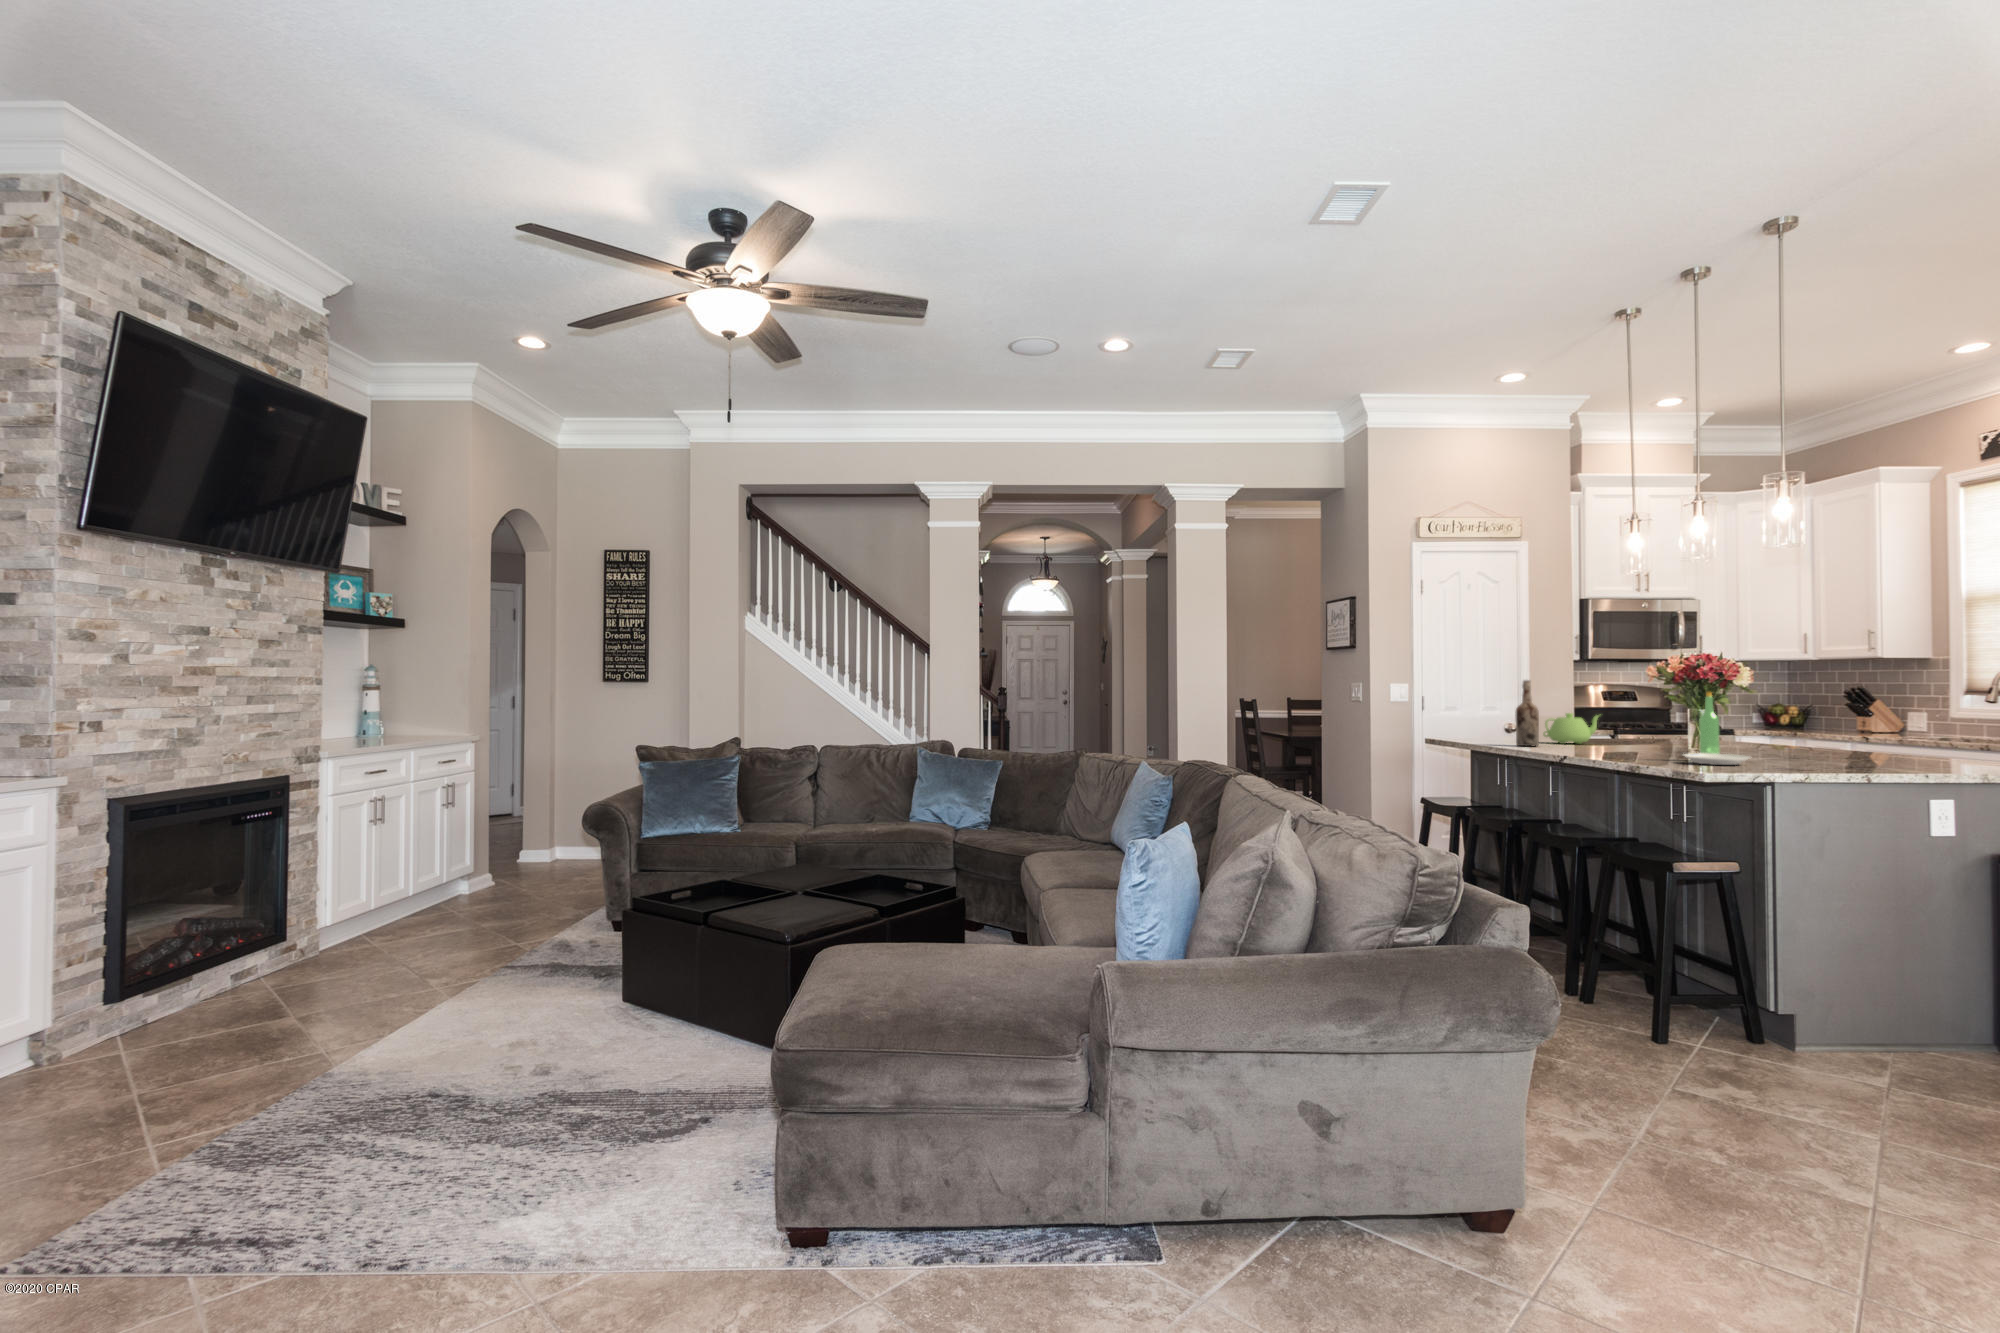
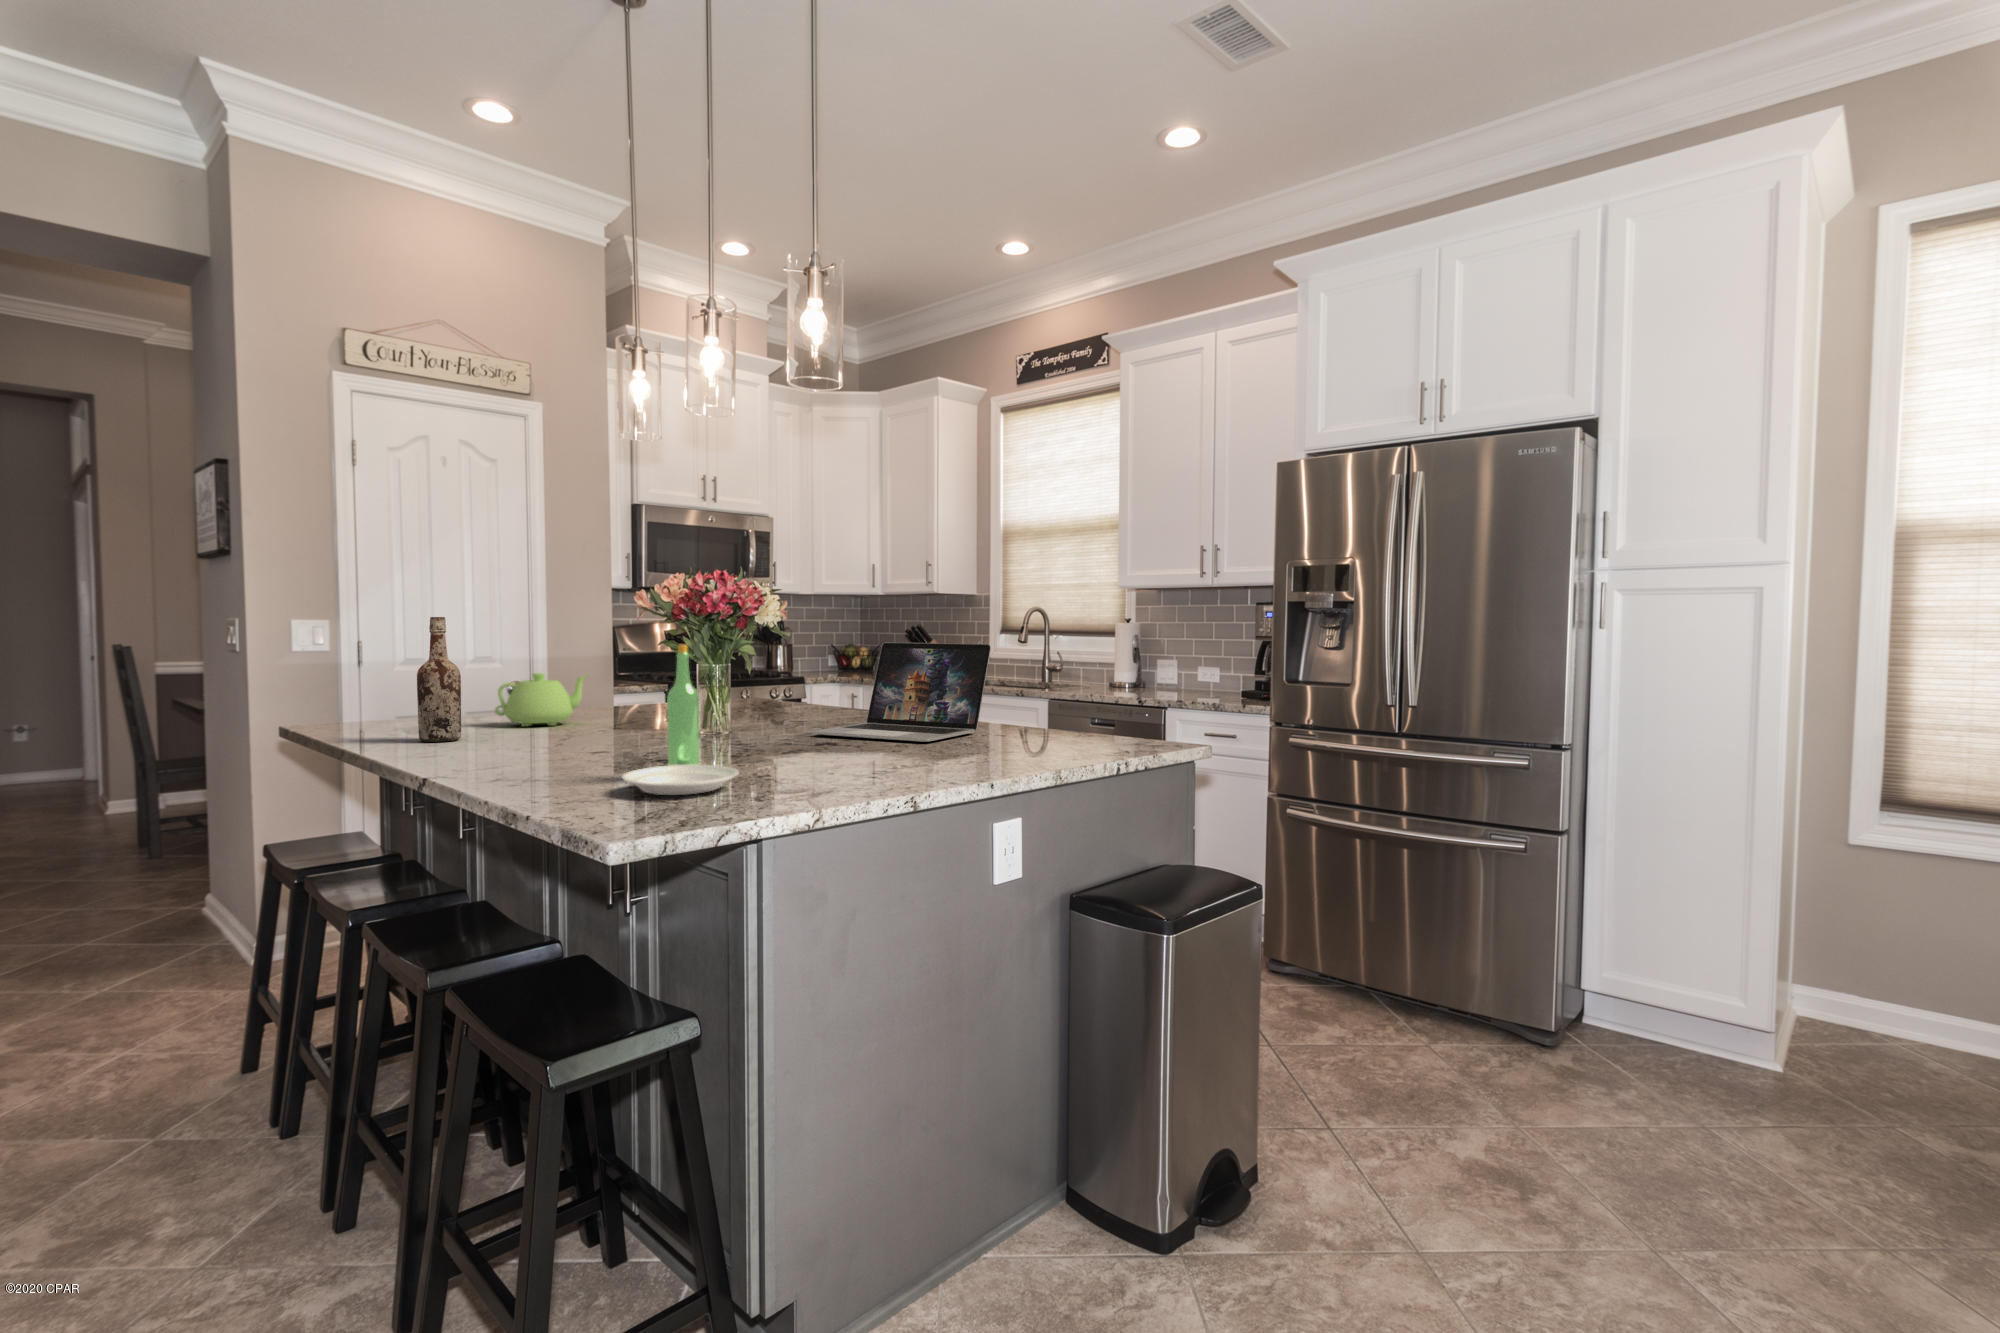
laptop: none [1780,695,1938,758] -> present [813,642,991,742]

